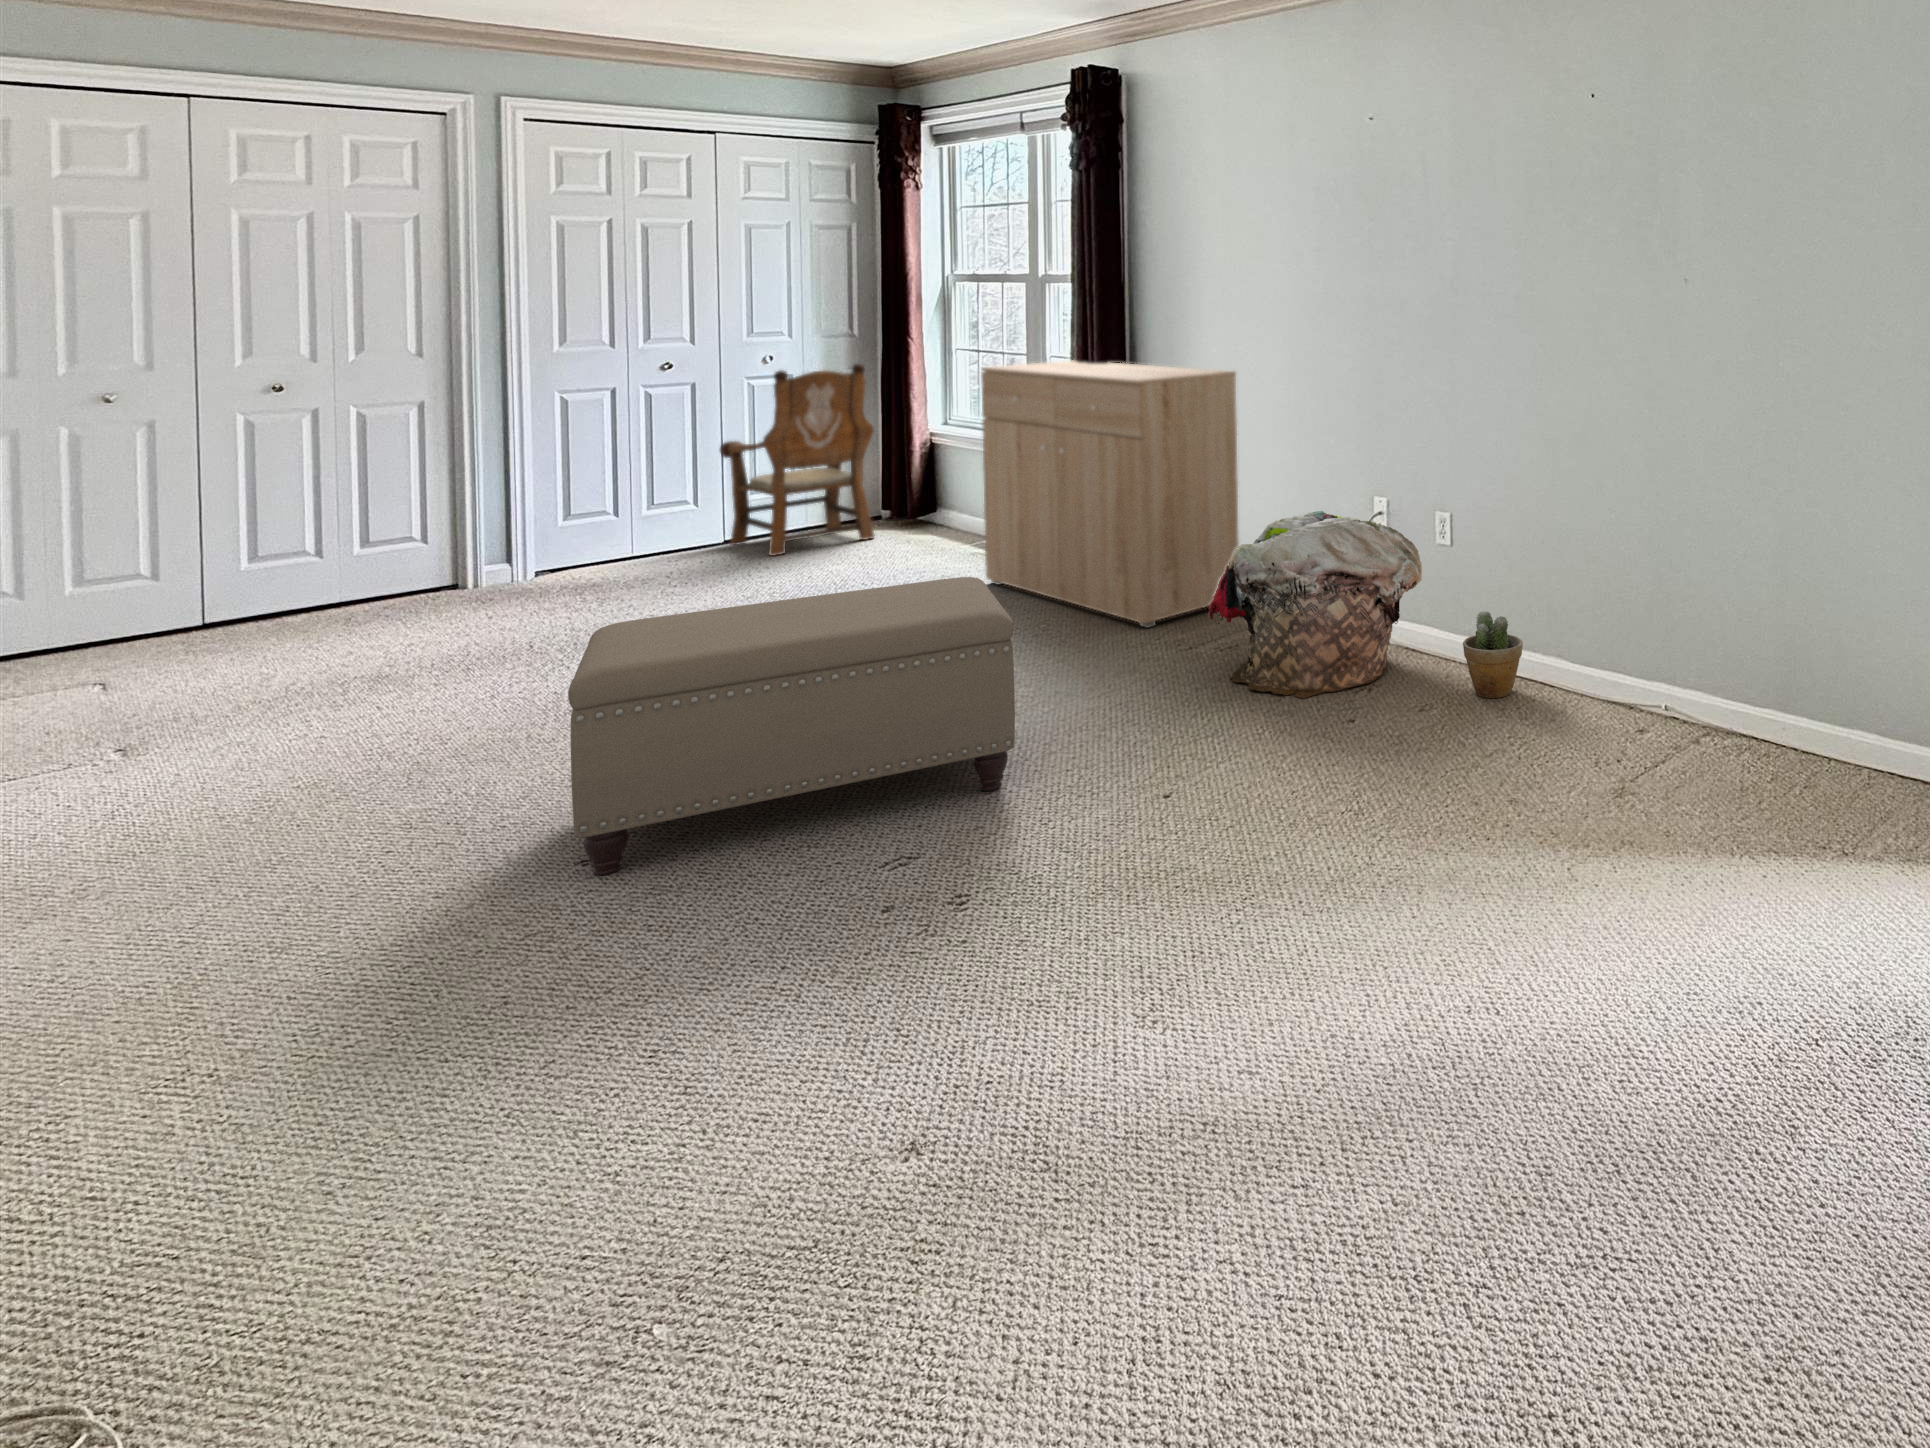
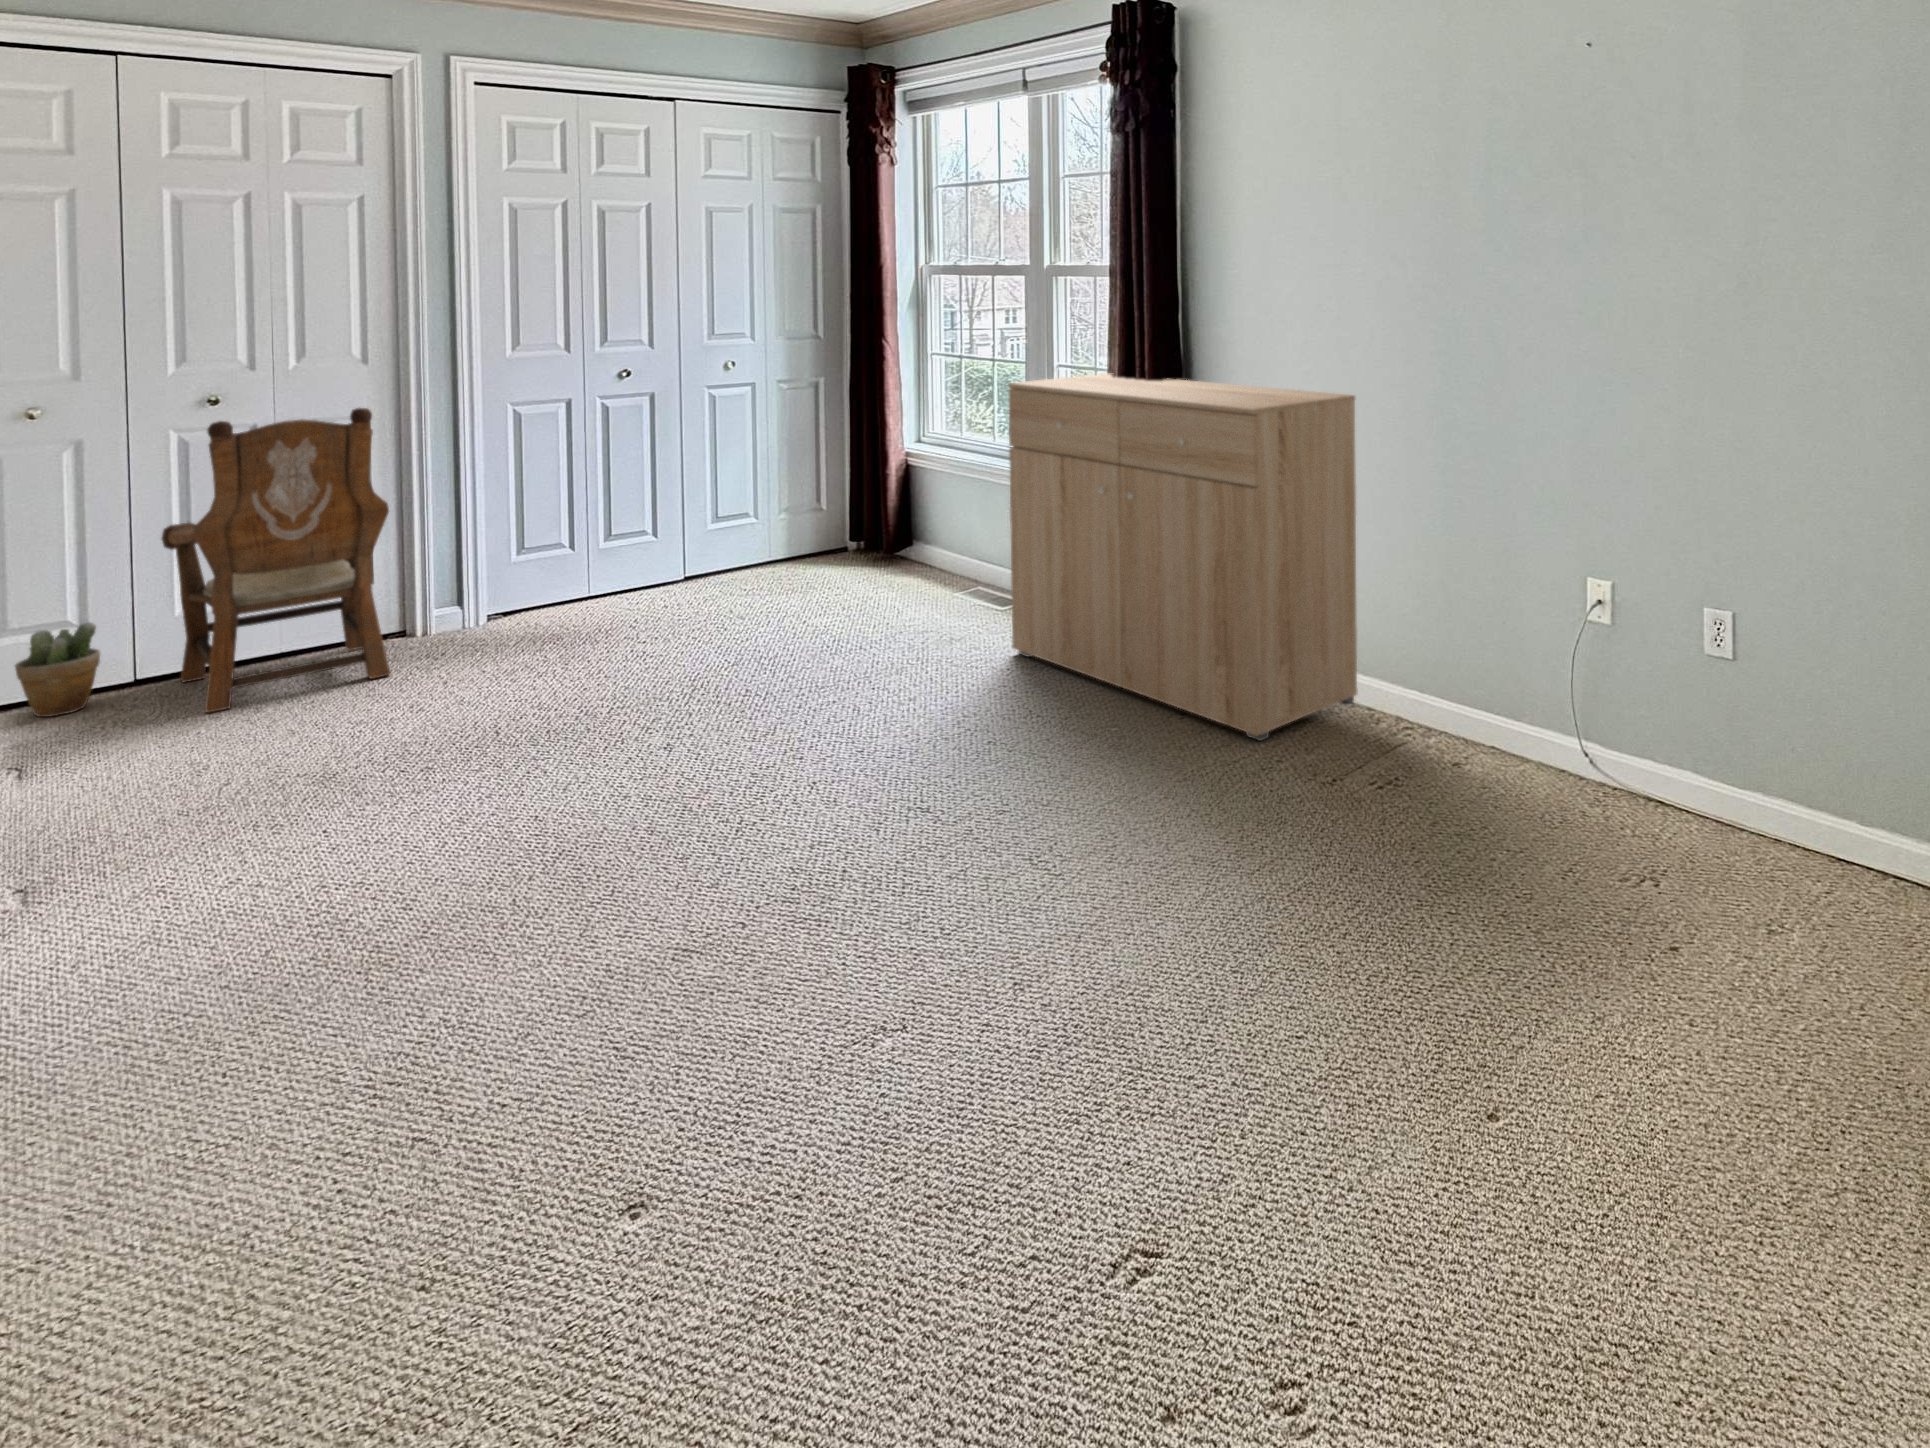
armchair: present [720,363,875,556] -> present [161,408,390,713]
laundry basket: present [1208,511,1422,698] -> none [1388,605,1722,894]
ottoman: present [568,577,1015,876] -> none [632,712,1252,1251]
potted plant: present [1463,611,1523,698] -> present [15,622,100,717]

